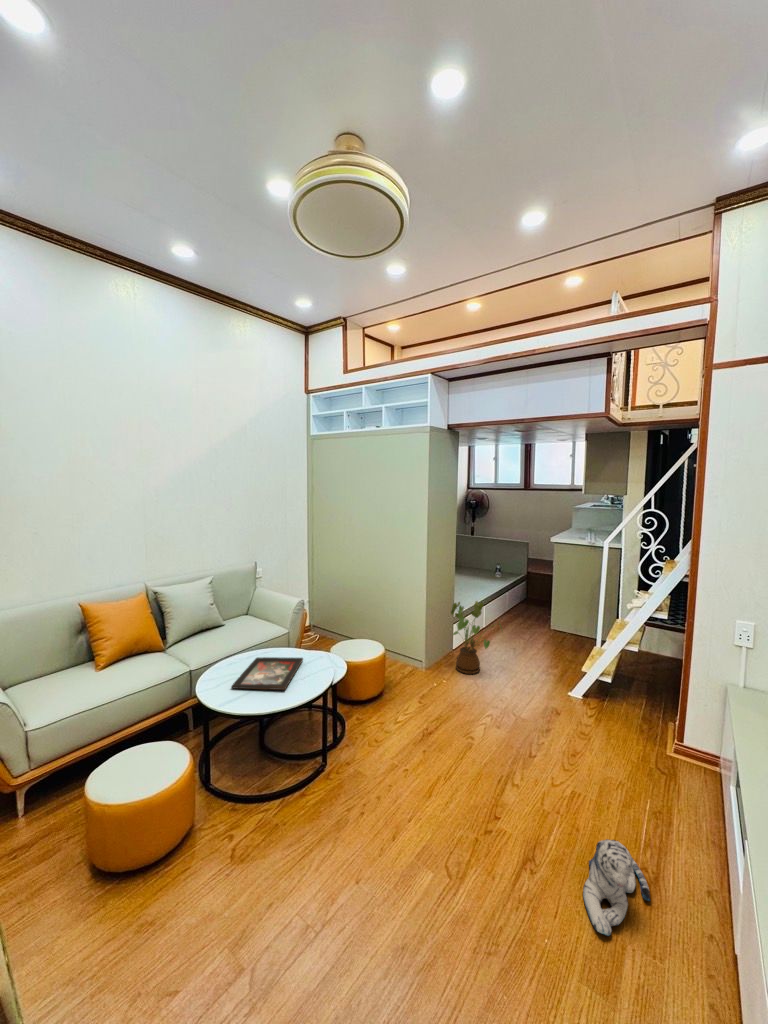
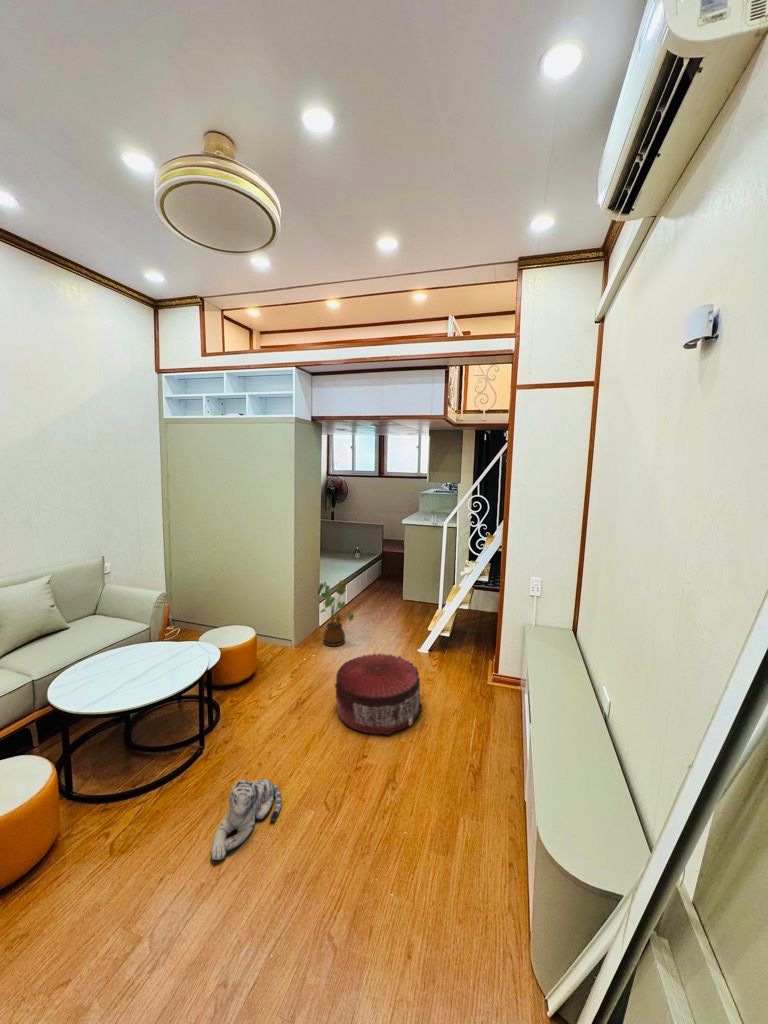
decorative tray: present [231,657,303,690] -> none [92,650,173,690]
pouf: none [464,691,574,798] -> present [335,654,422,735]
plush toy: present [583,839,650,936] -> present [211,779,282,860]

